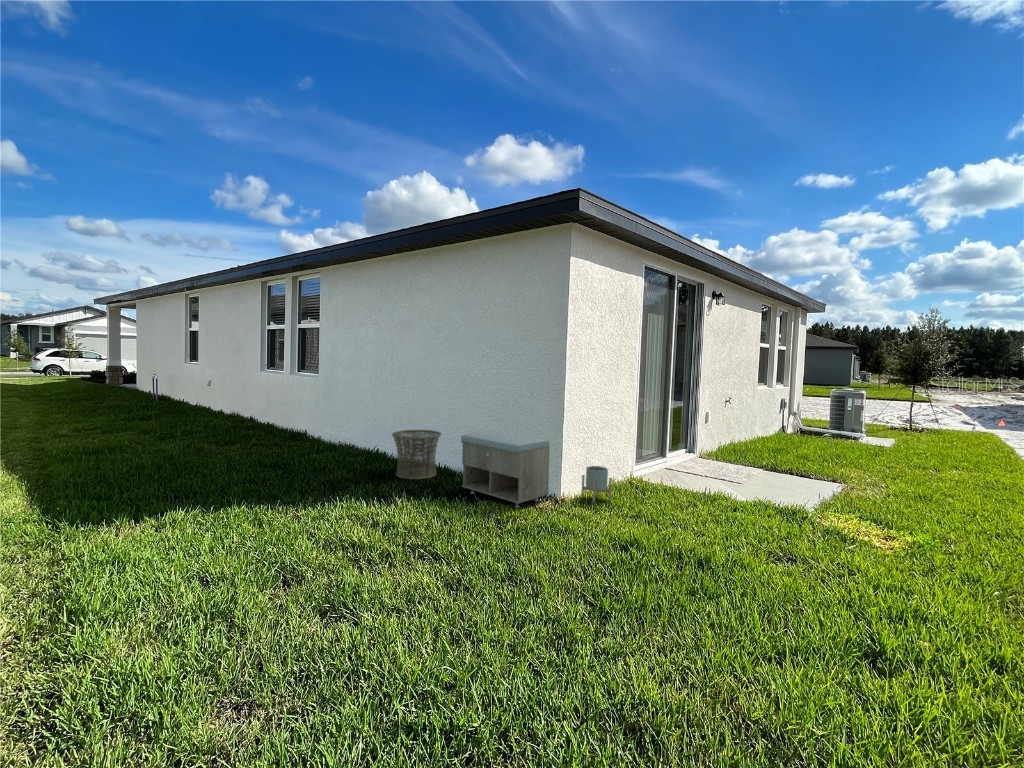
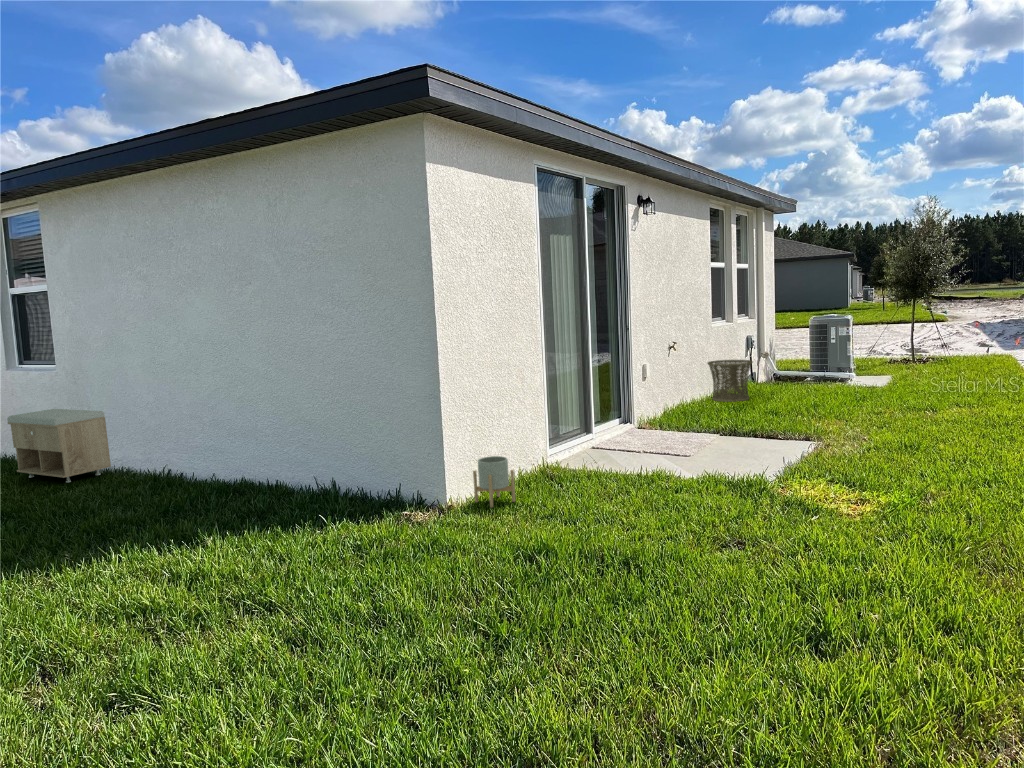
basket: present [392,430,441,479] -> present [707,360,753,402]
storage bench: present [461,431,550,507] -> present [7,409,111,483]

